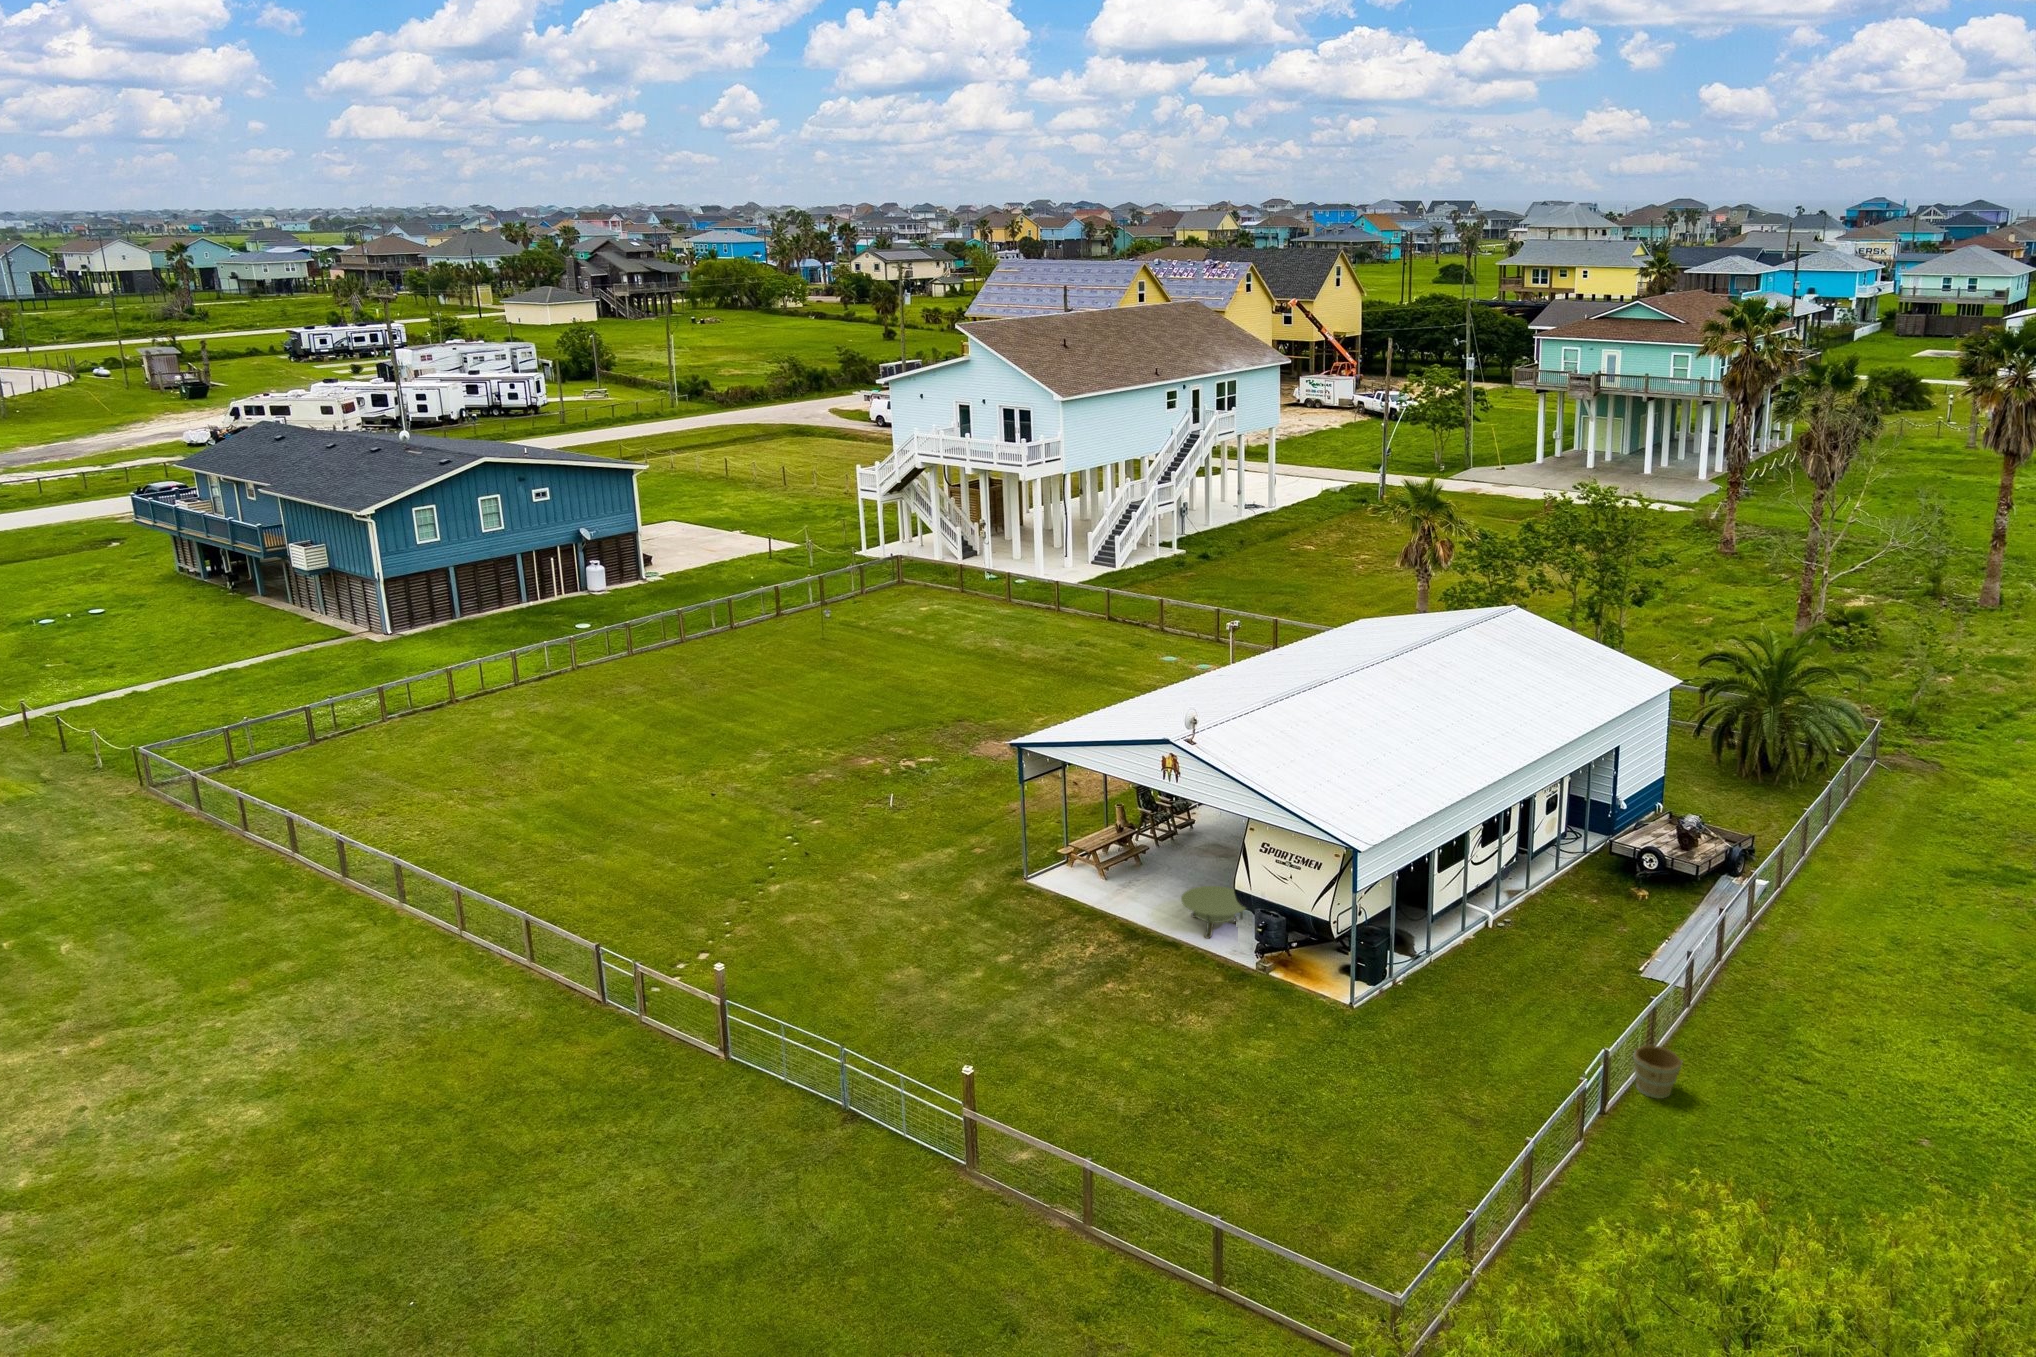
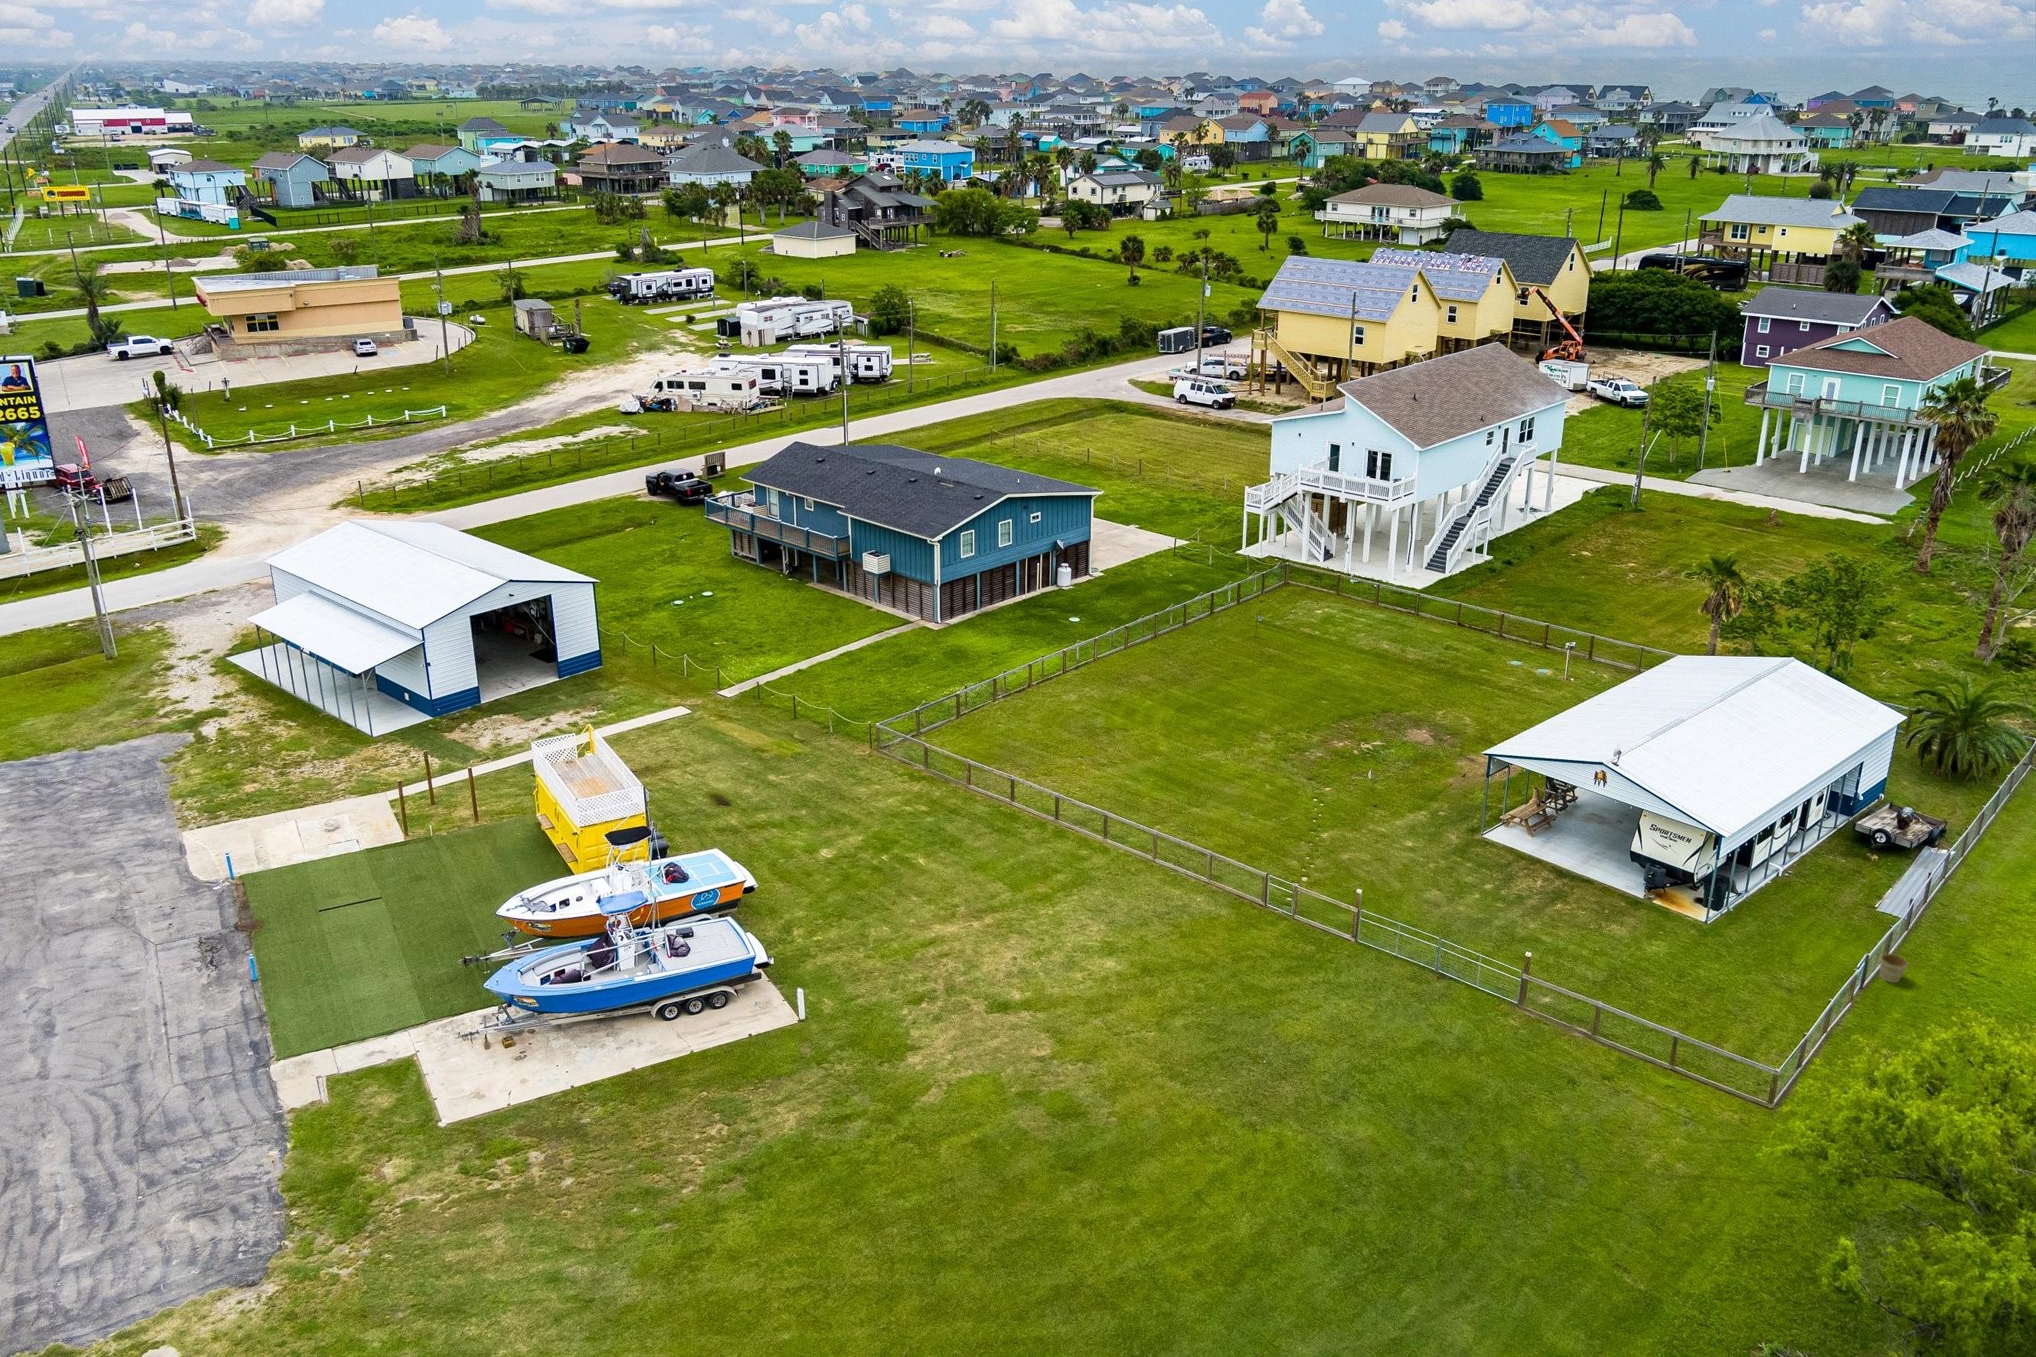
round table: present [1181,886,1245,939] -> none [1591,846,1635,878]

